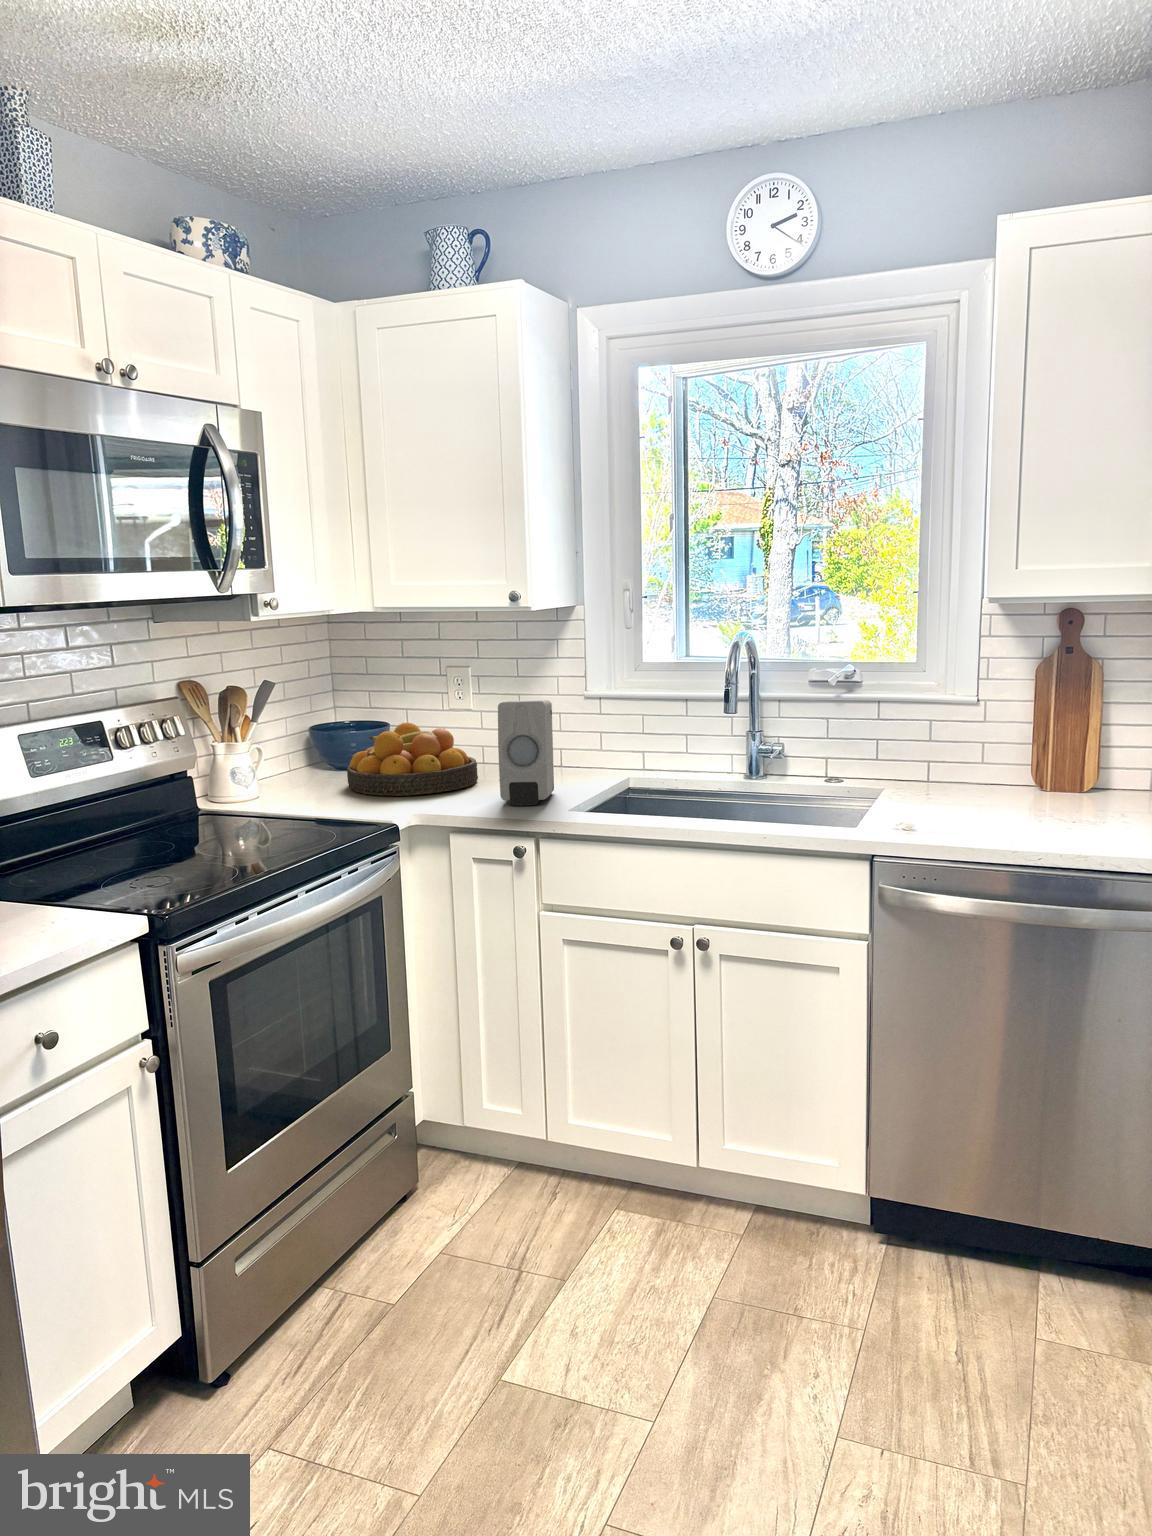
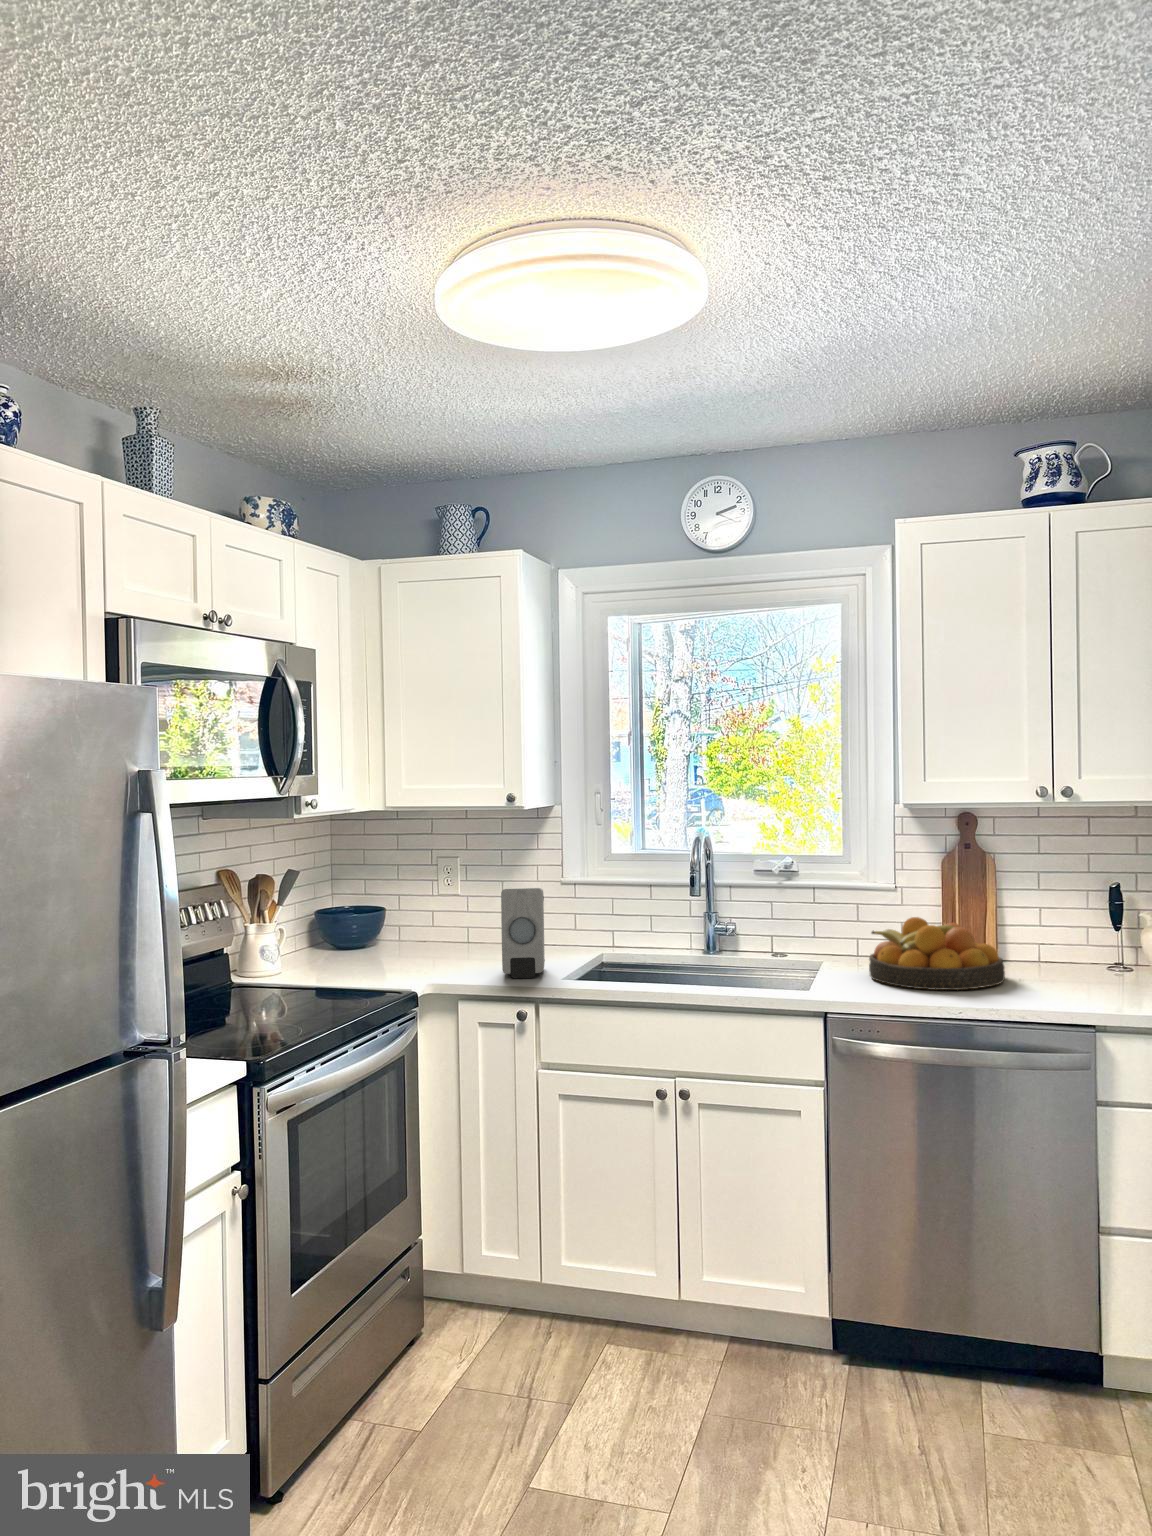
fruit bowl: present [347,723,478,796] -> present [869,917,1005,990]

